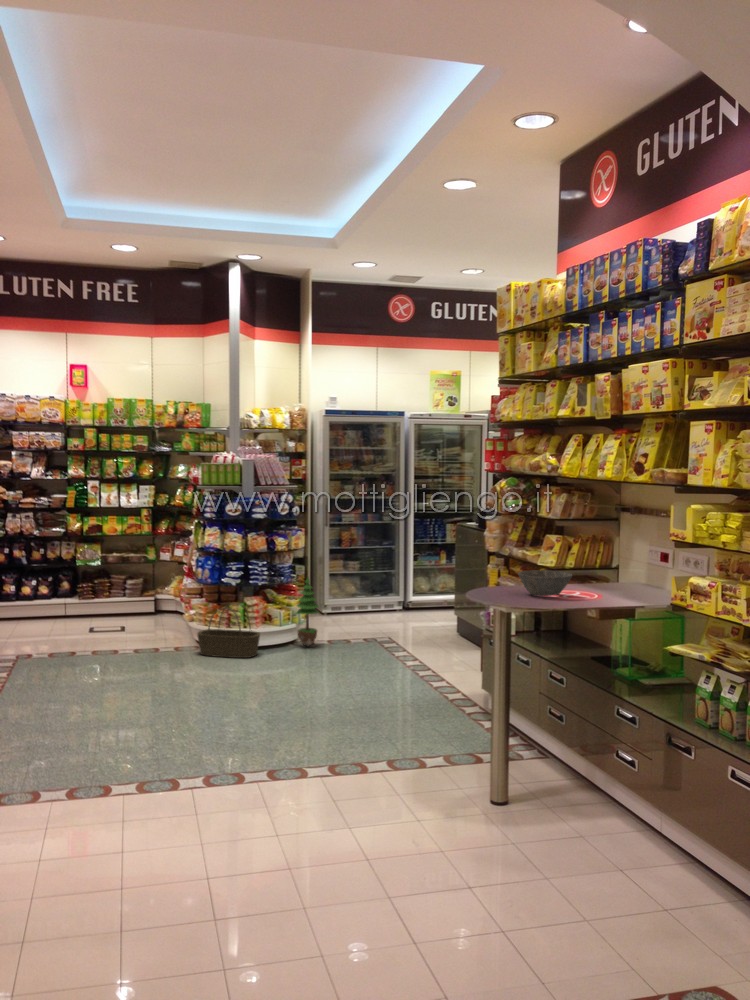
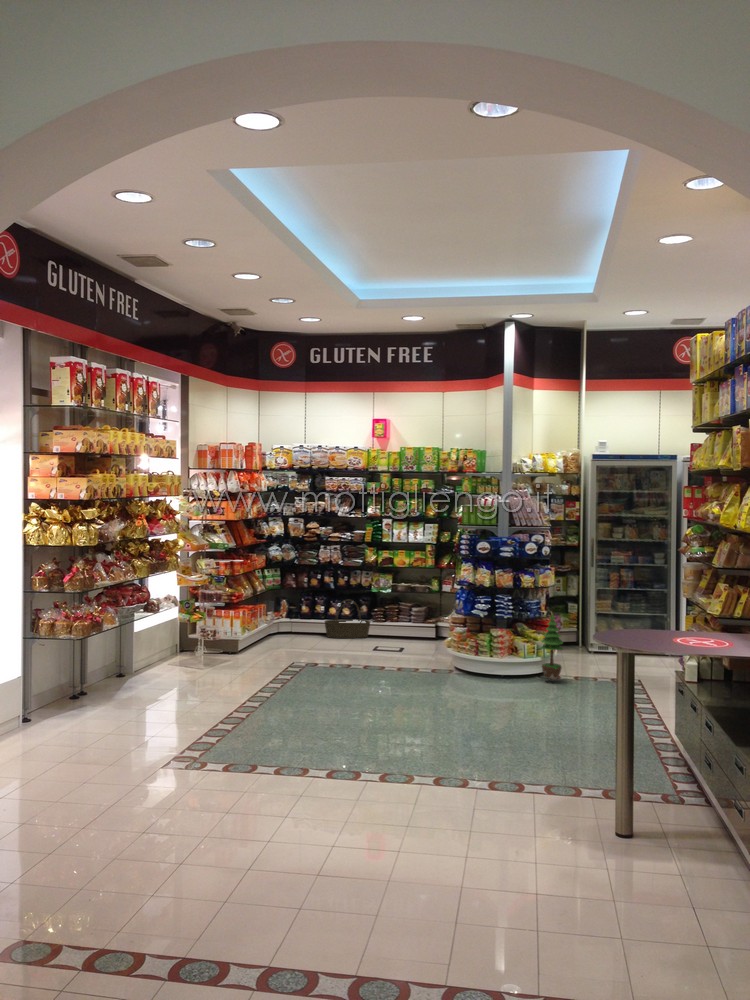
bowl: present [518,570,572,596] -> none [654,612,715,640]
basket: present [197,603,260,658] -> present [325,600,370,638]

